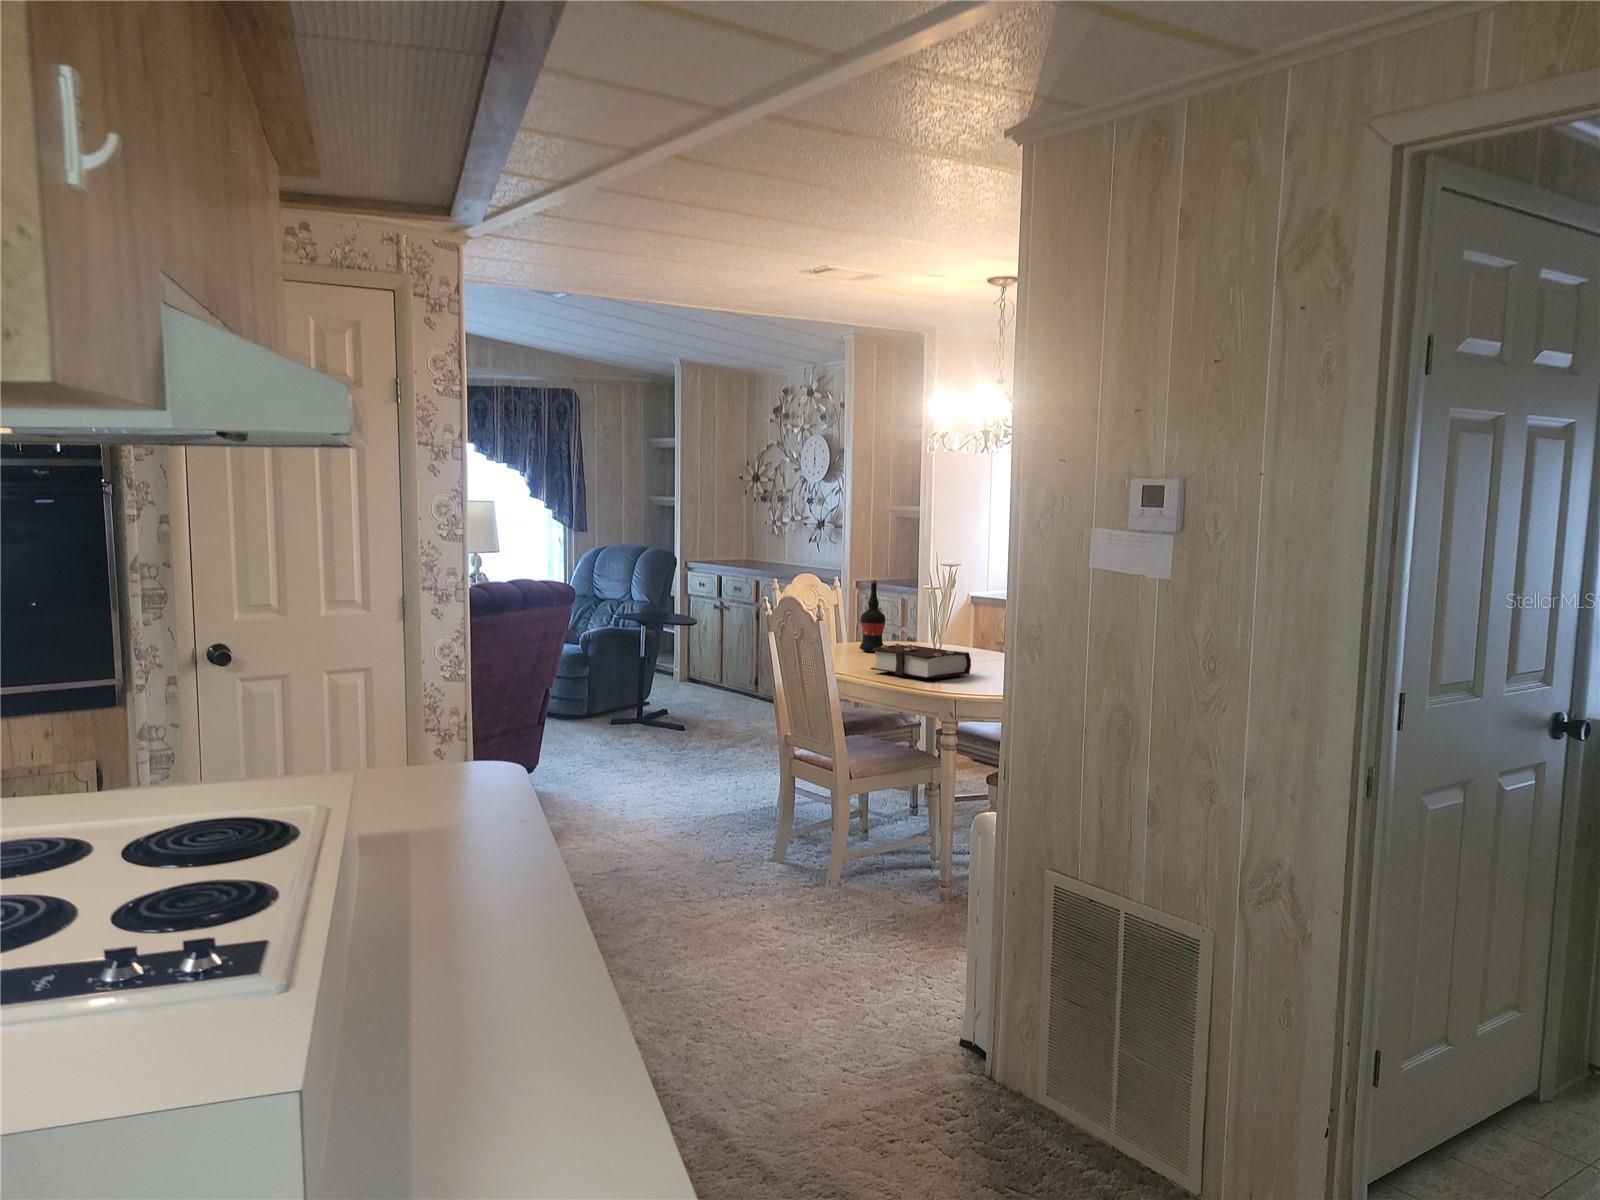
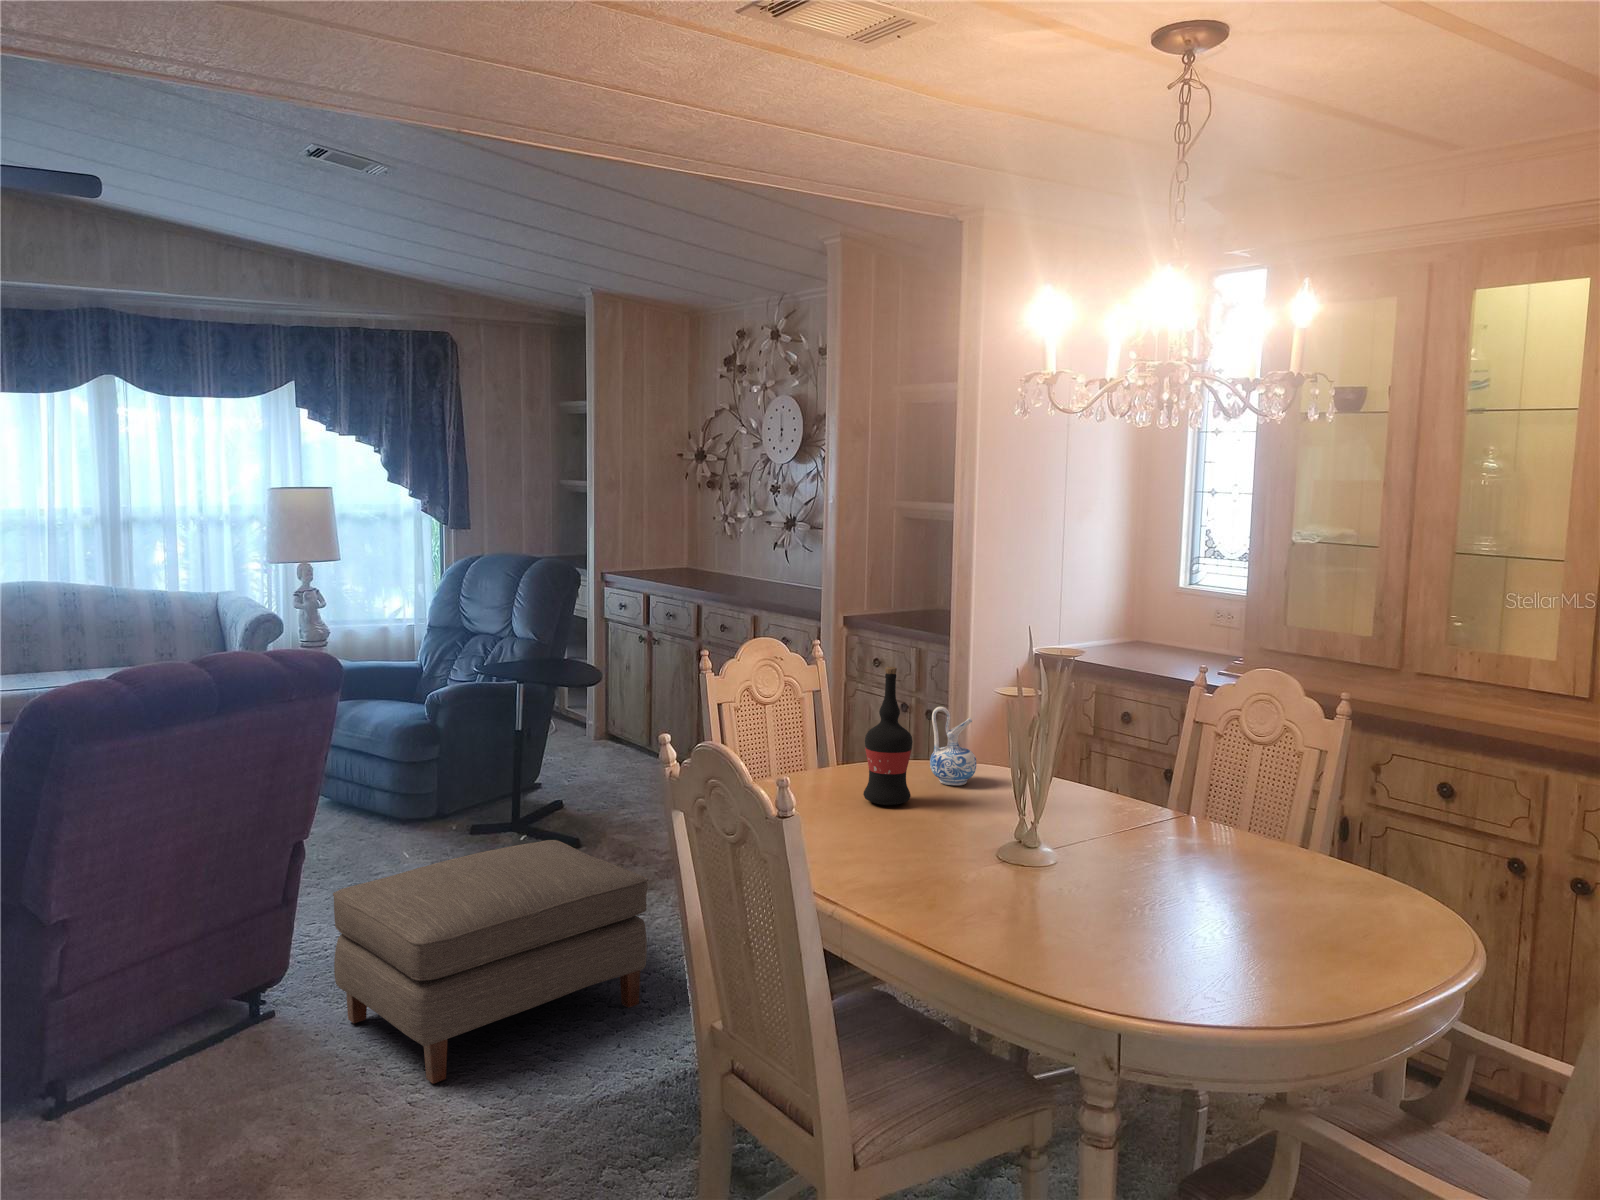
ceramic pitcher: none [897,605,922,647] -> present [930,707,976,785]
book: present [870,644,971,678] -> none [896,828,1117,945]
ottoman: none [566,699,740,808] -> present [333,840,648,1084]

